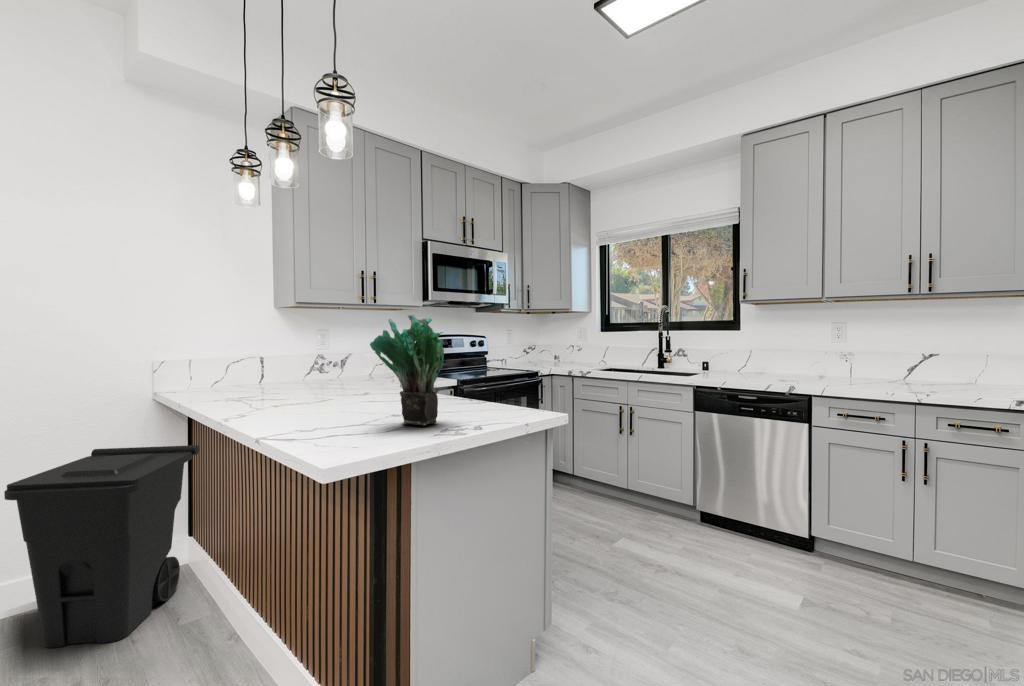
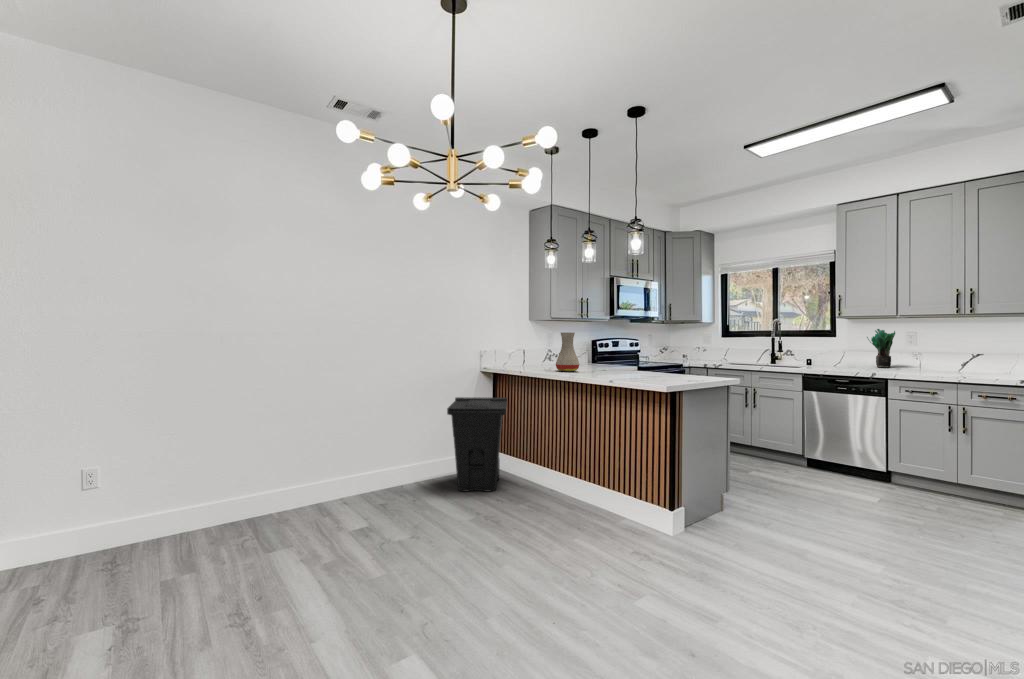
potted plant: present [370,315,444,426] -> present [867,329,895,367]
vase: none [234,328,286,404] -> present [556,332,579,372]

